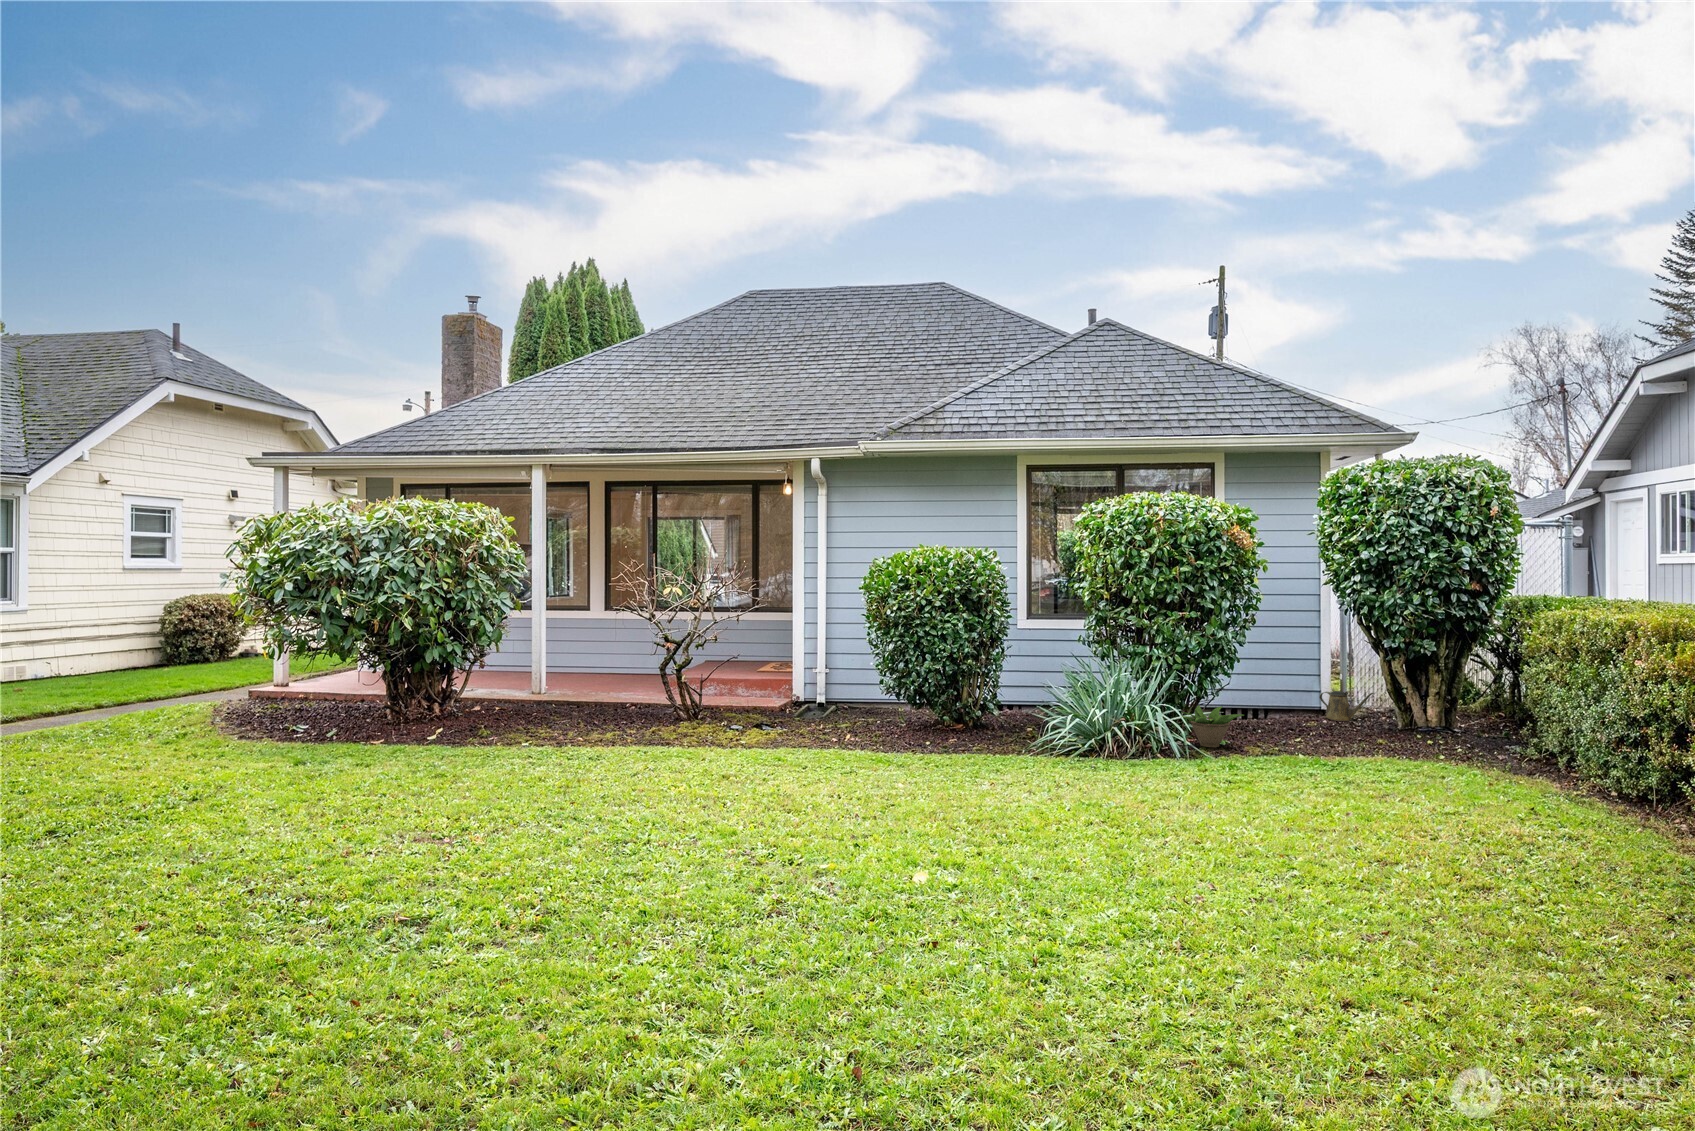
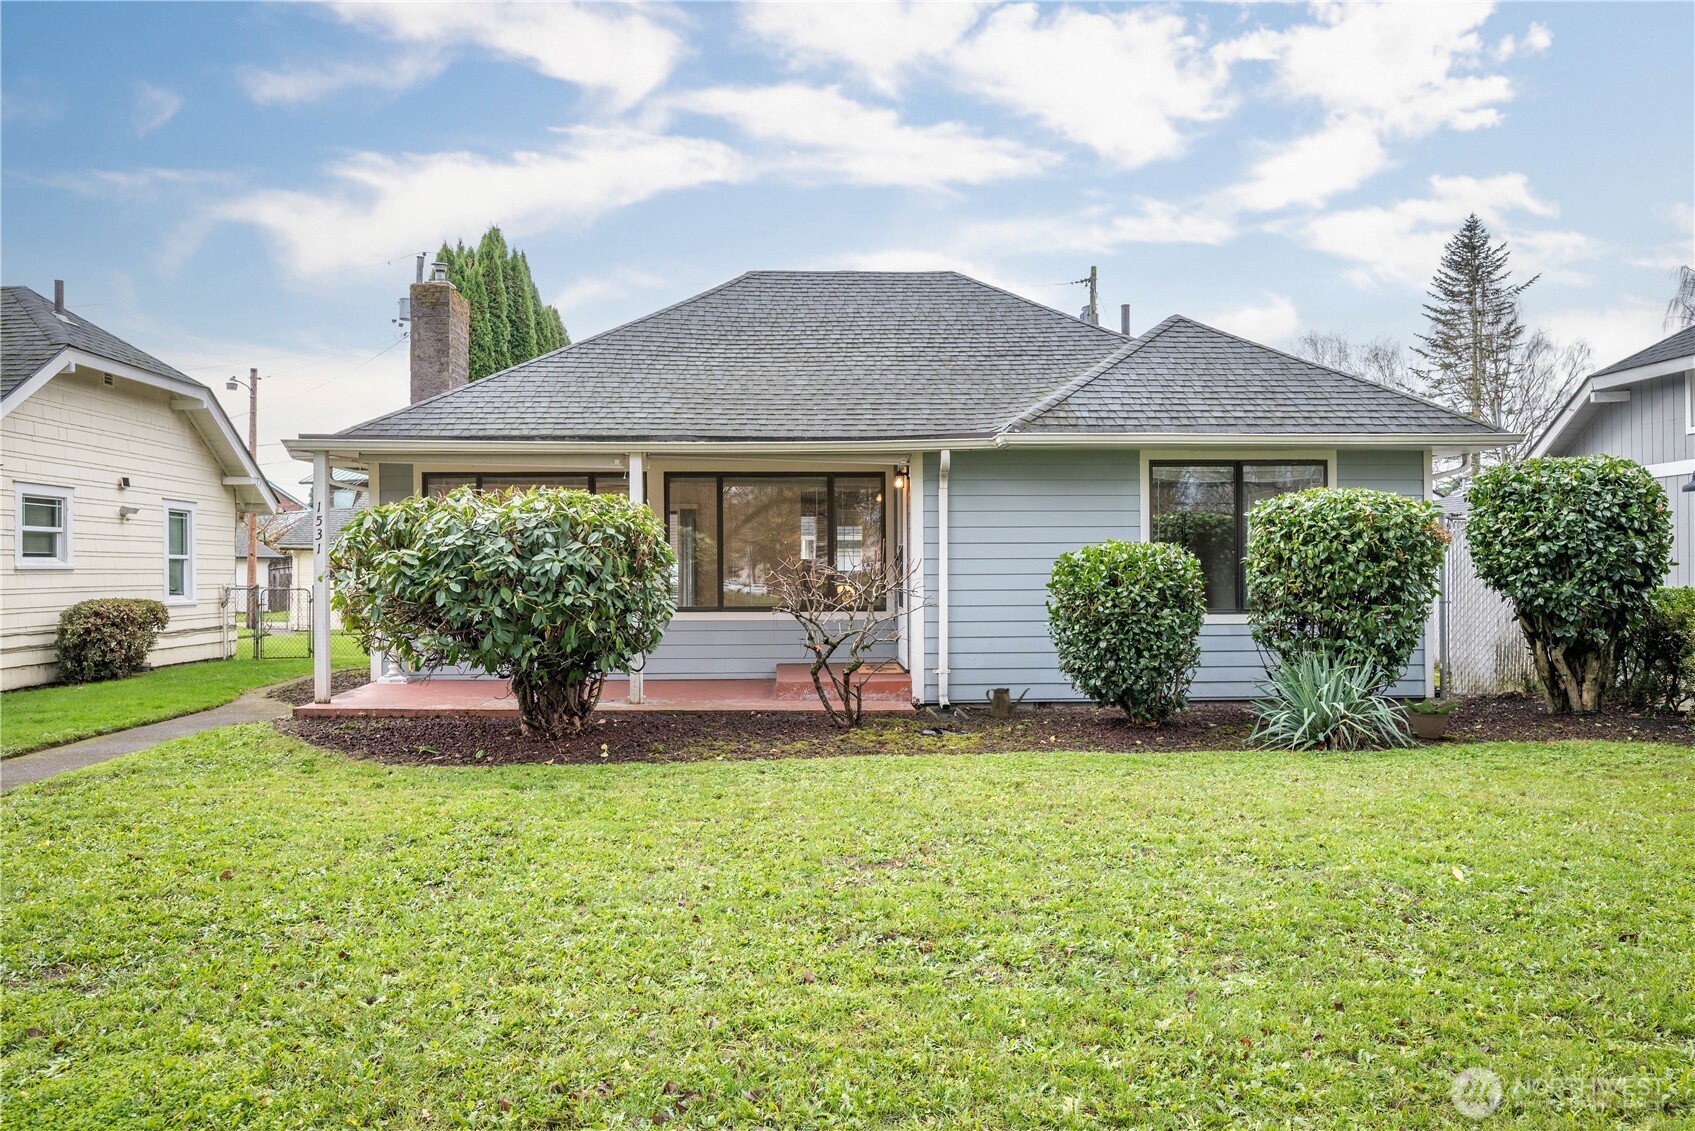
watering can: present [1319,691,1374,721] -> present [986,688,1030,718]

